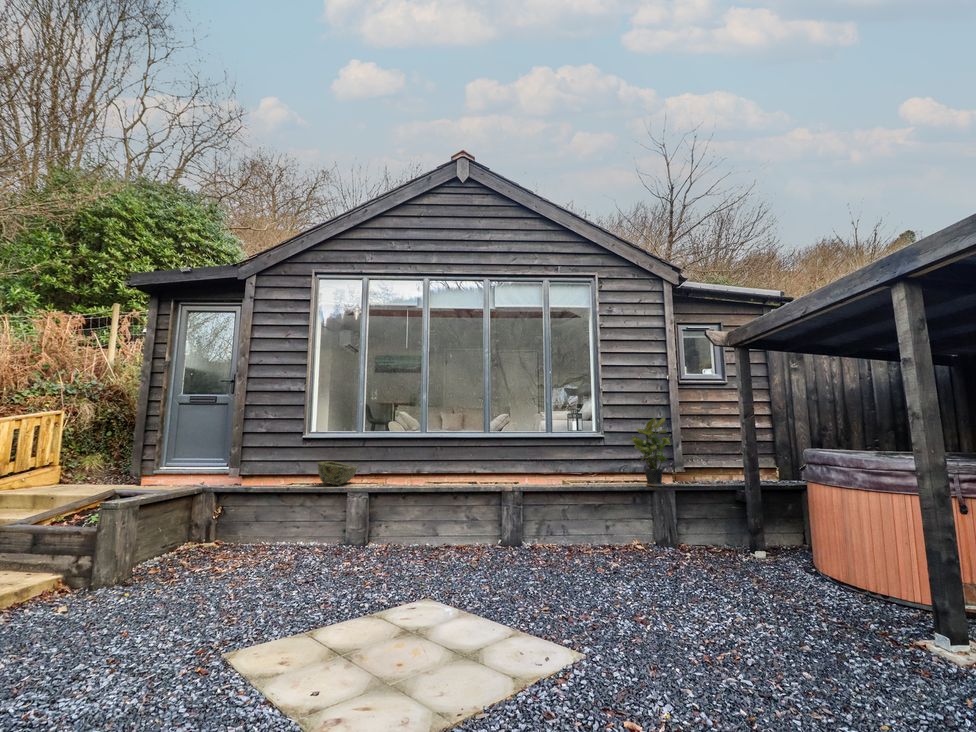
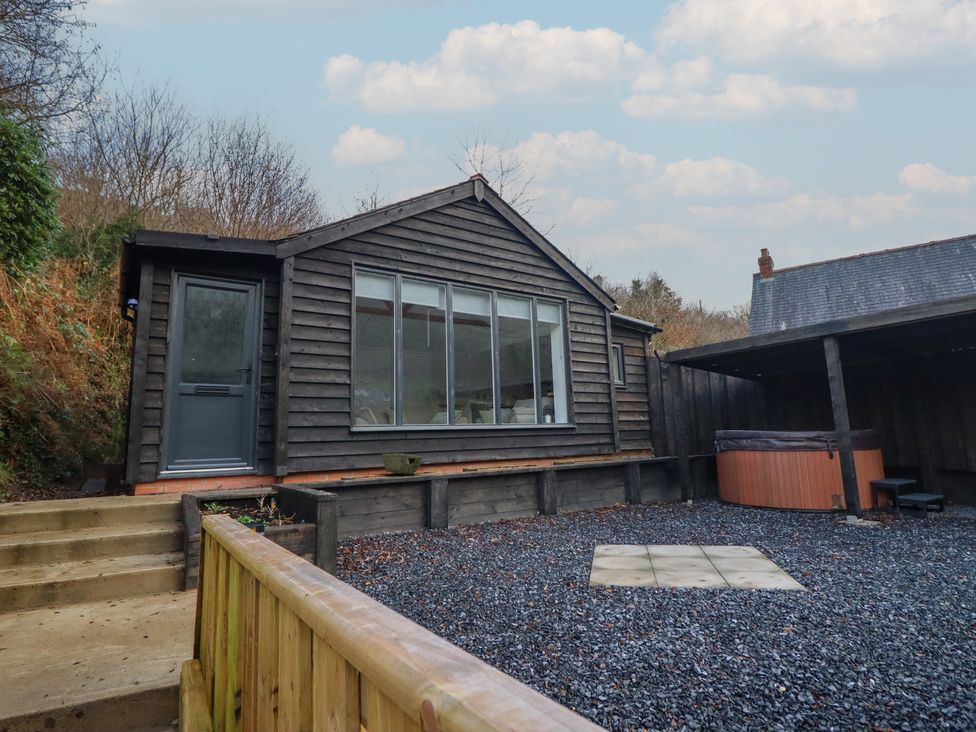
potted plant: present [632,418,671,487] -> none [610,411,637,461]

